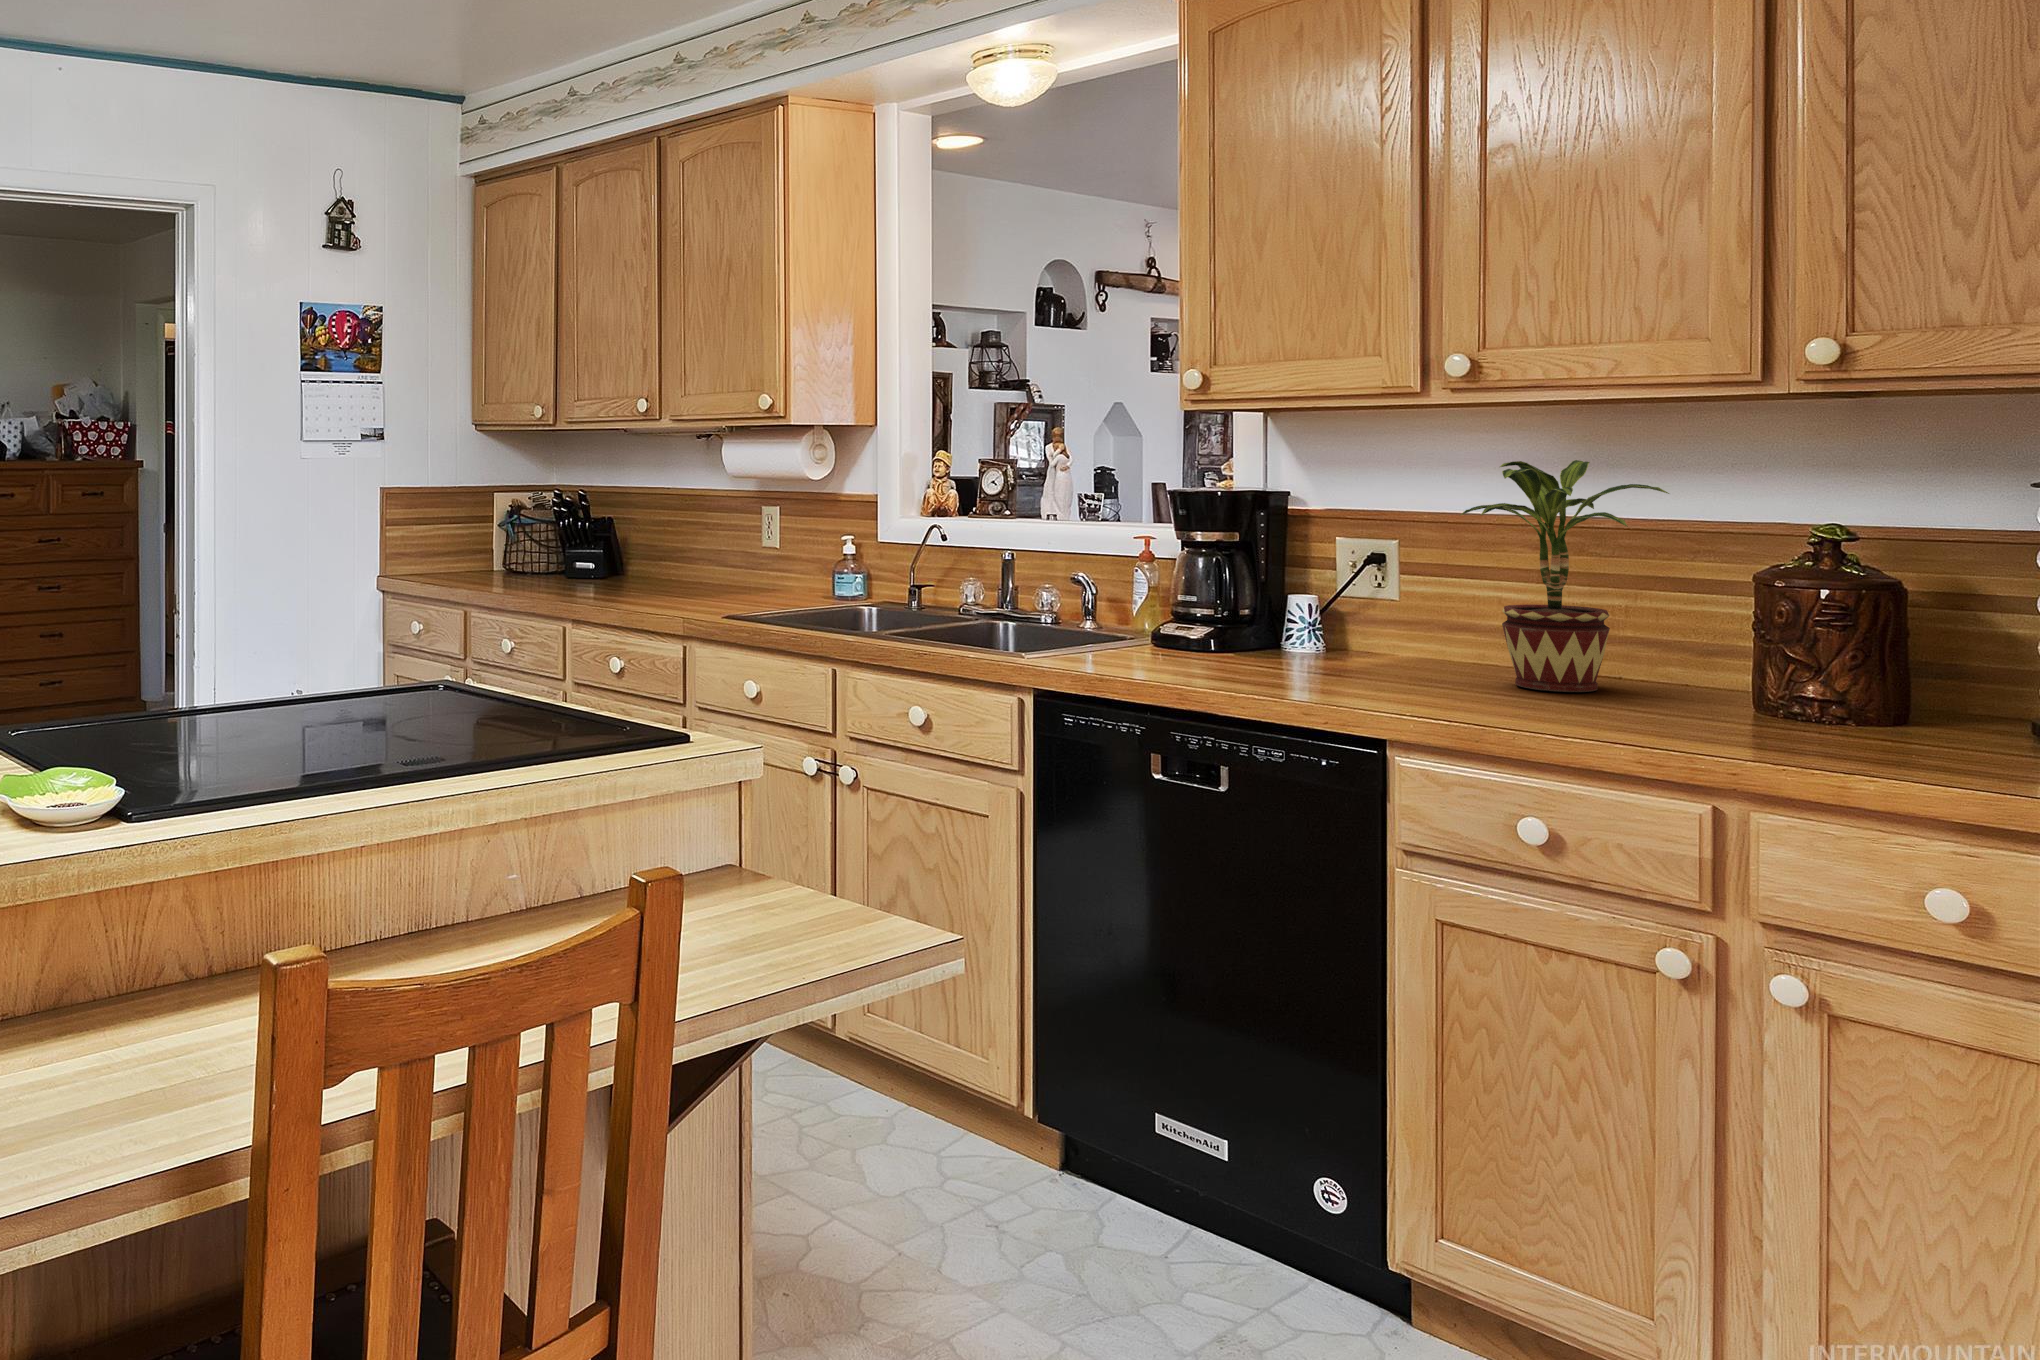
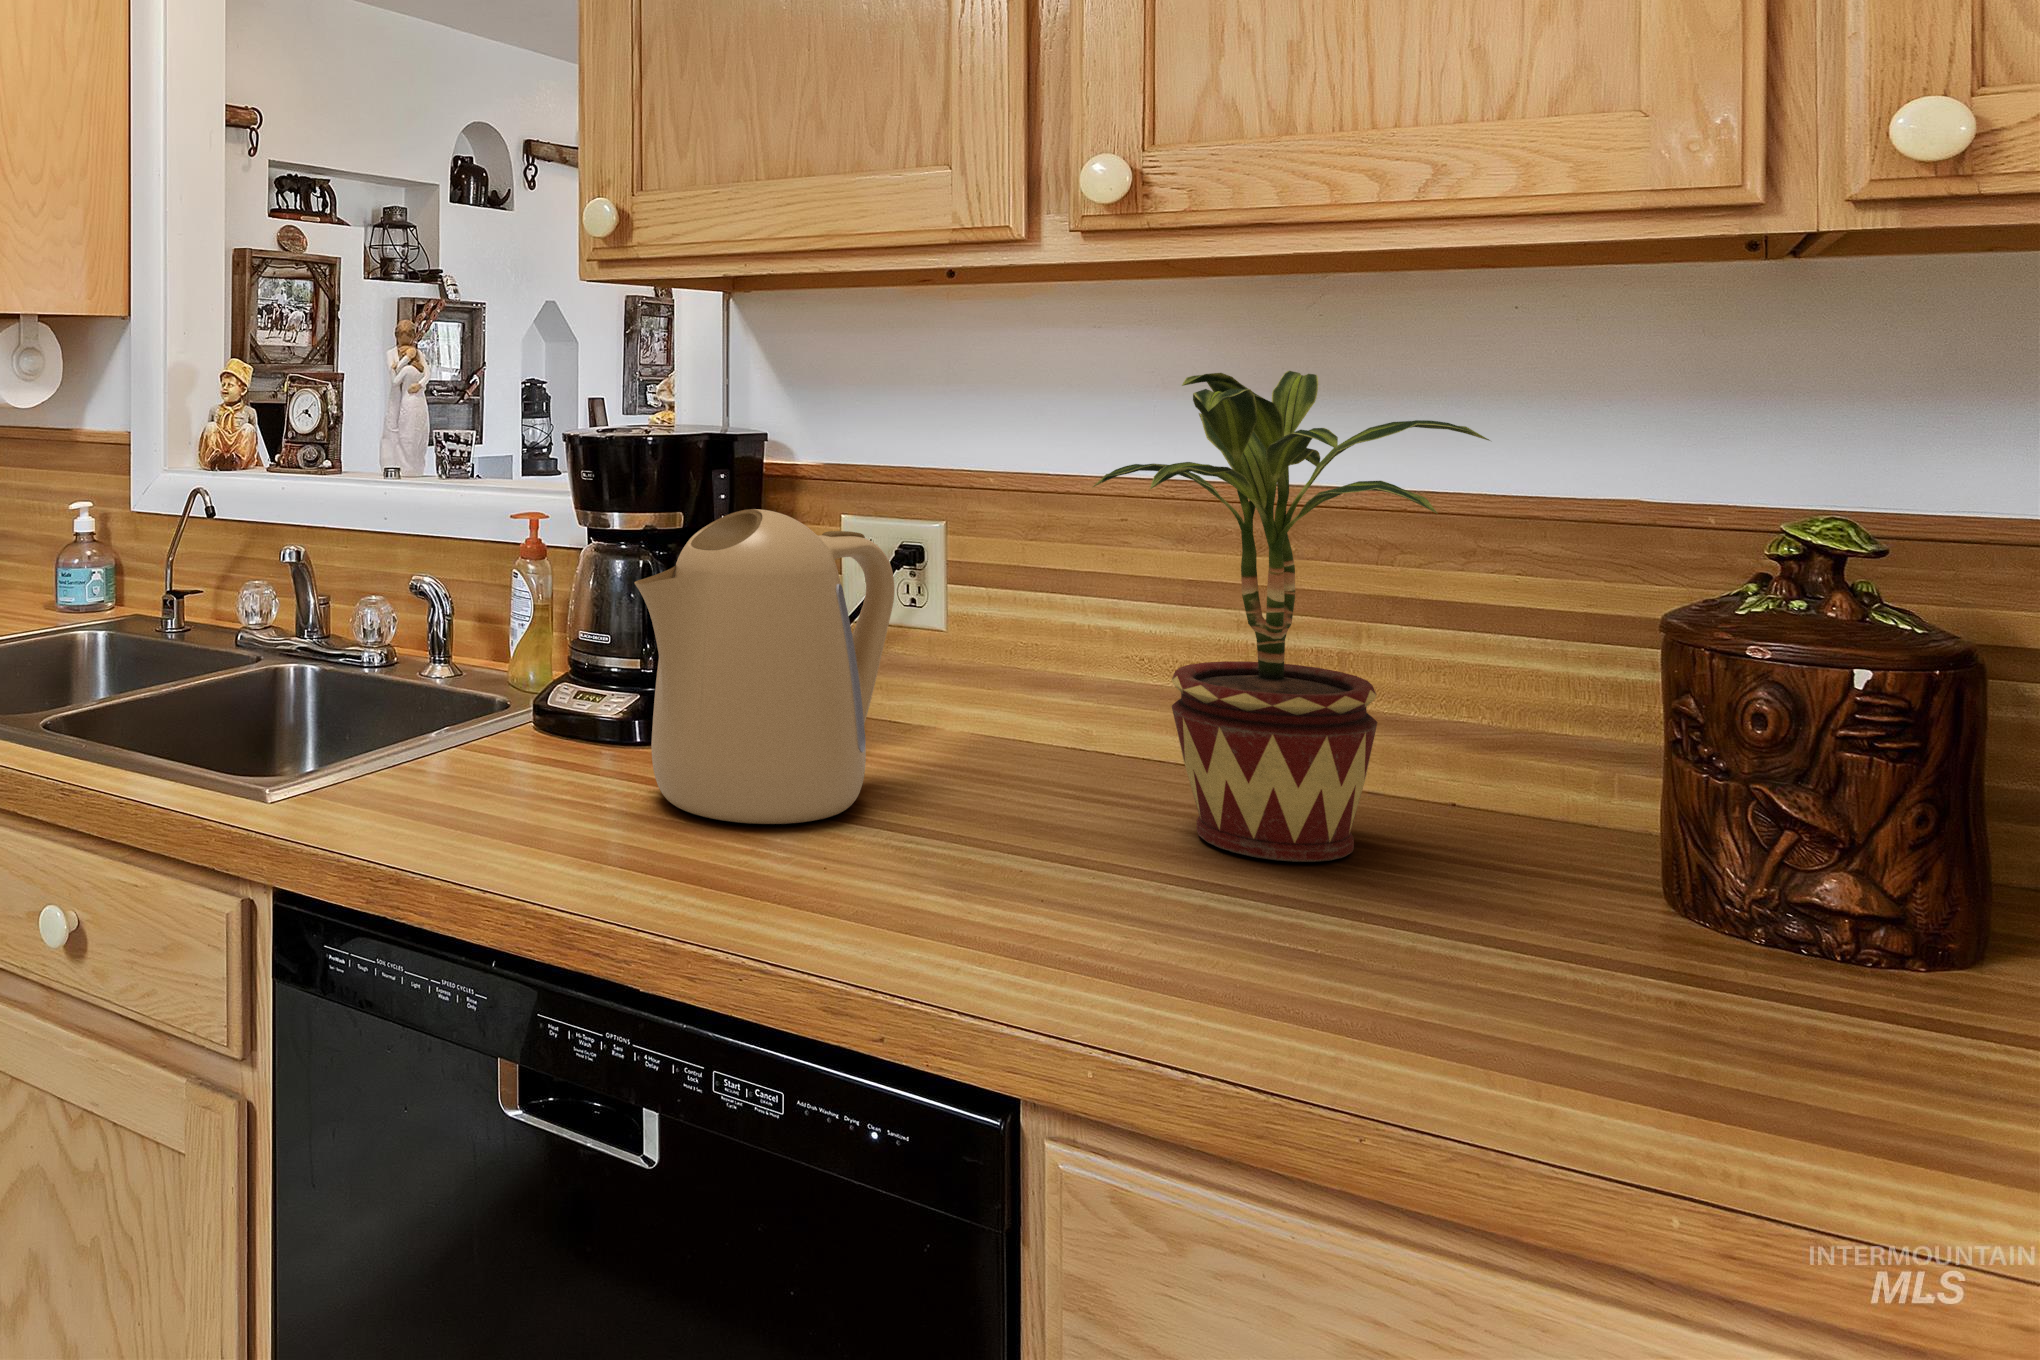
kettle: none [1216,527,1358,674] -> present [634,509,894,824]

